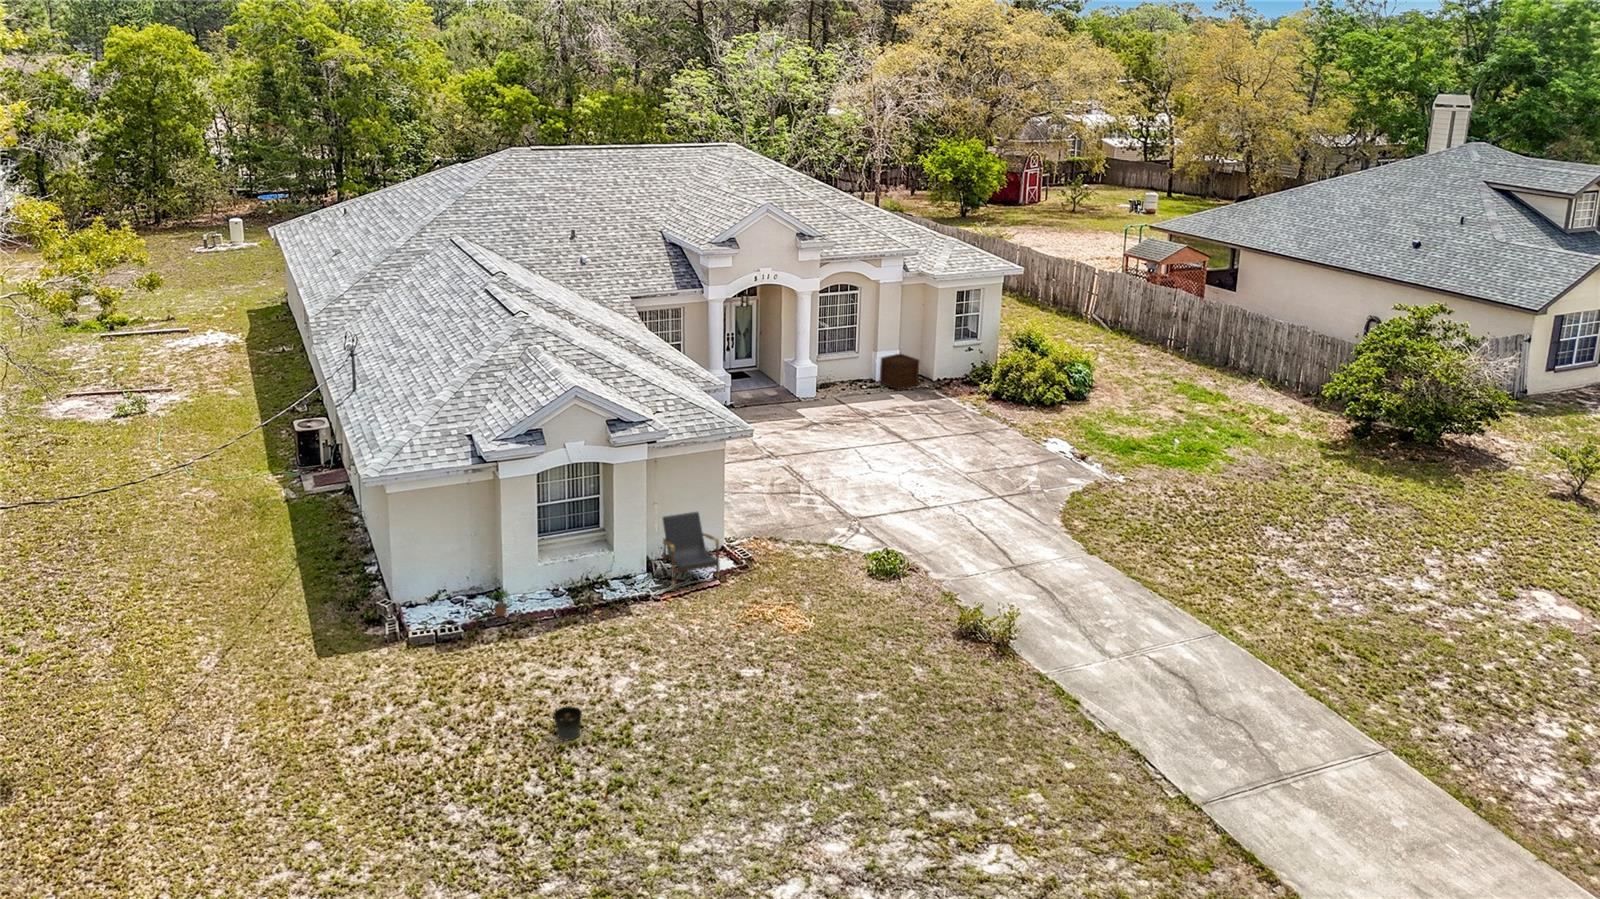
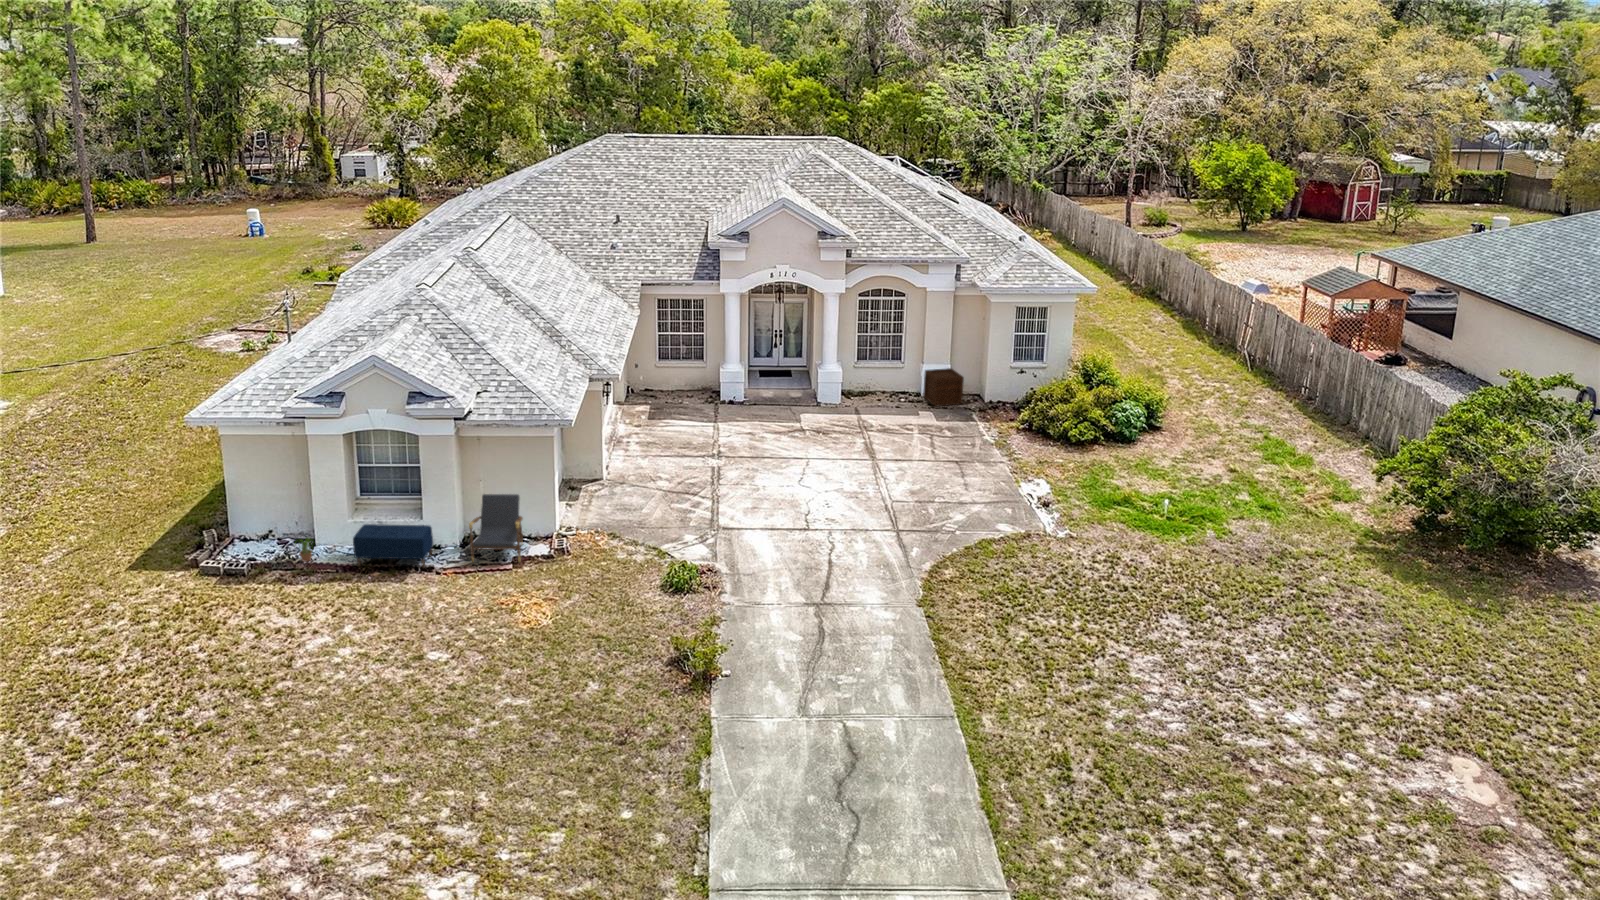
bench: none [555,556,635,611] -> present [353,524,433,568]
bucket: present [553,706,582,741] -> none [210,646,239,676]

